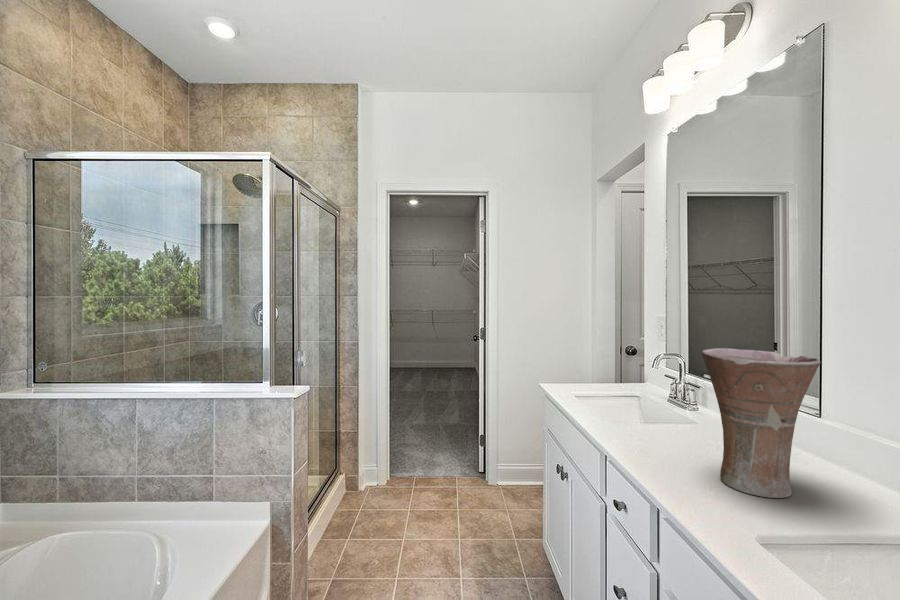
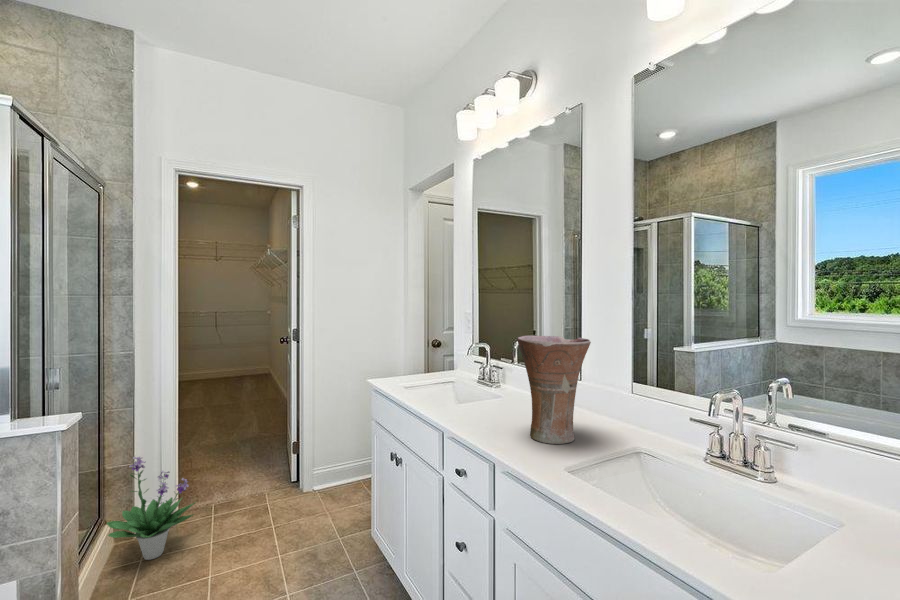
potted plant: none [337,426,400,512] -> present [107,457,194,560]

